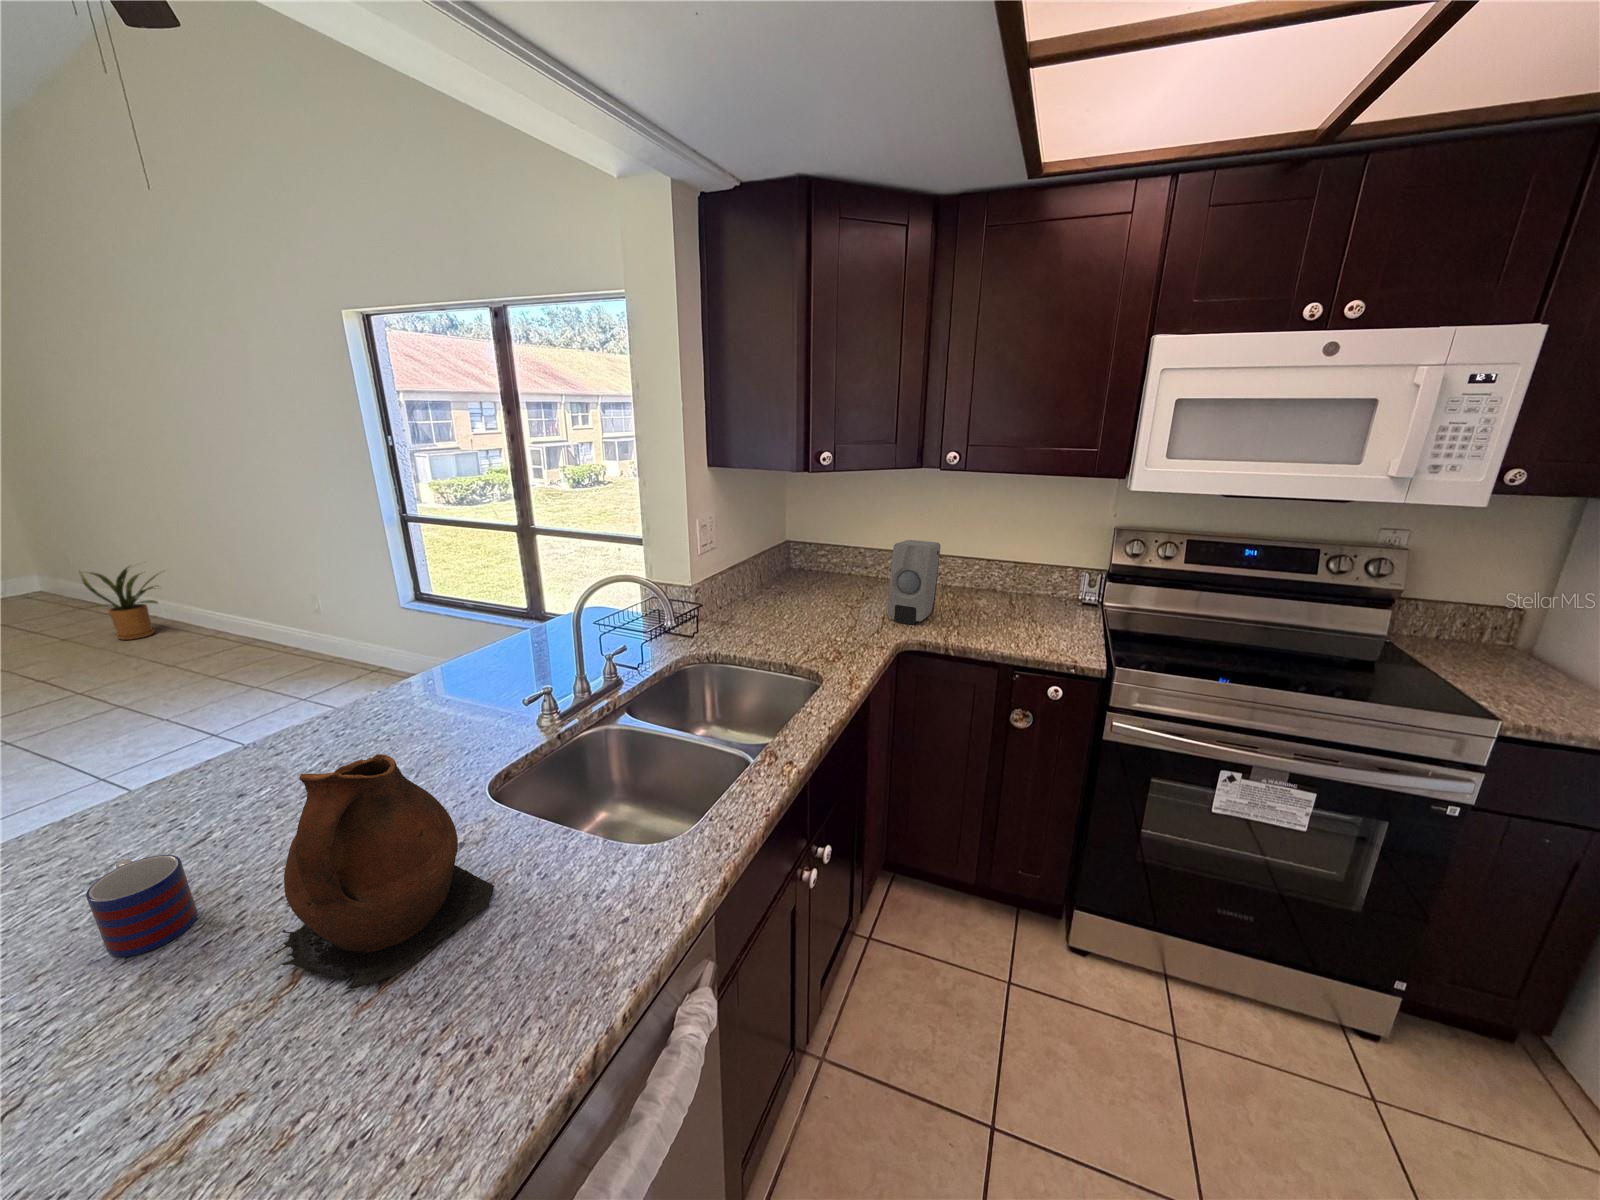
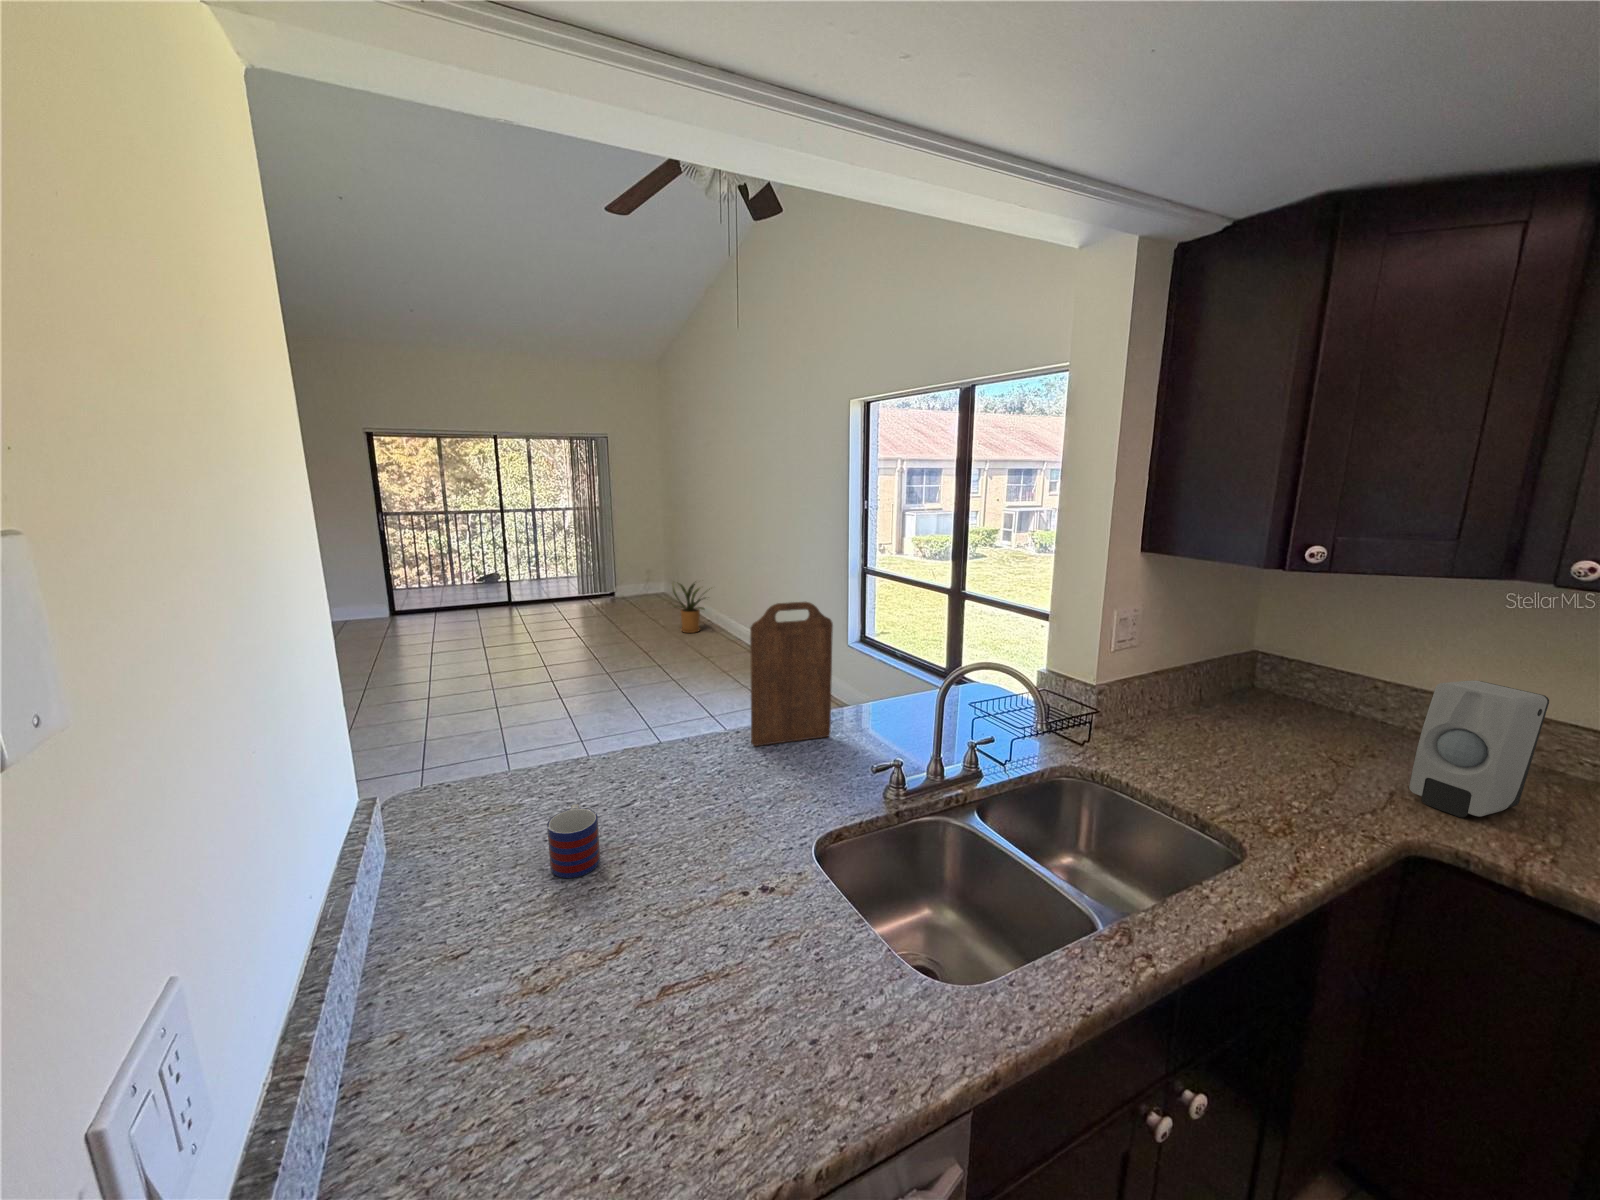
cutting board: none [329,549,456,724] -> present [750,602,833,746]
ceramic pitcher: present [275,754,494,989] -> none [617,786,774,989]

